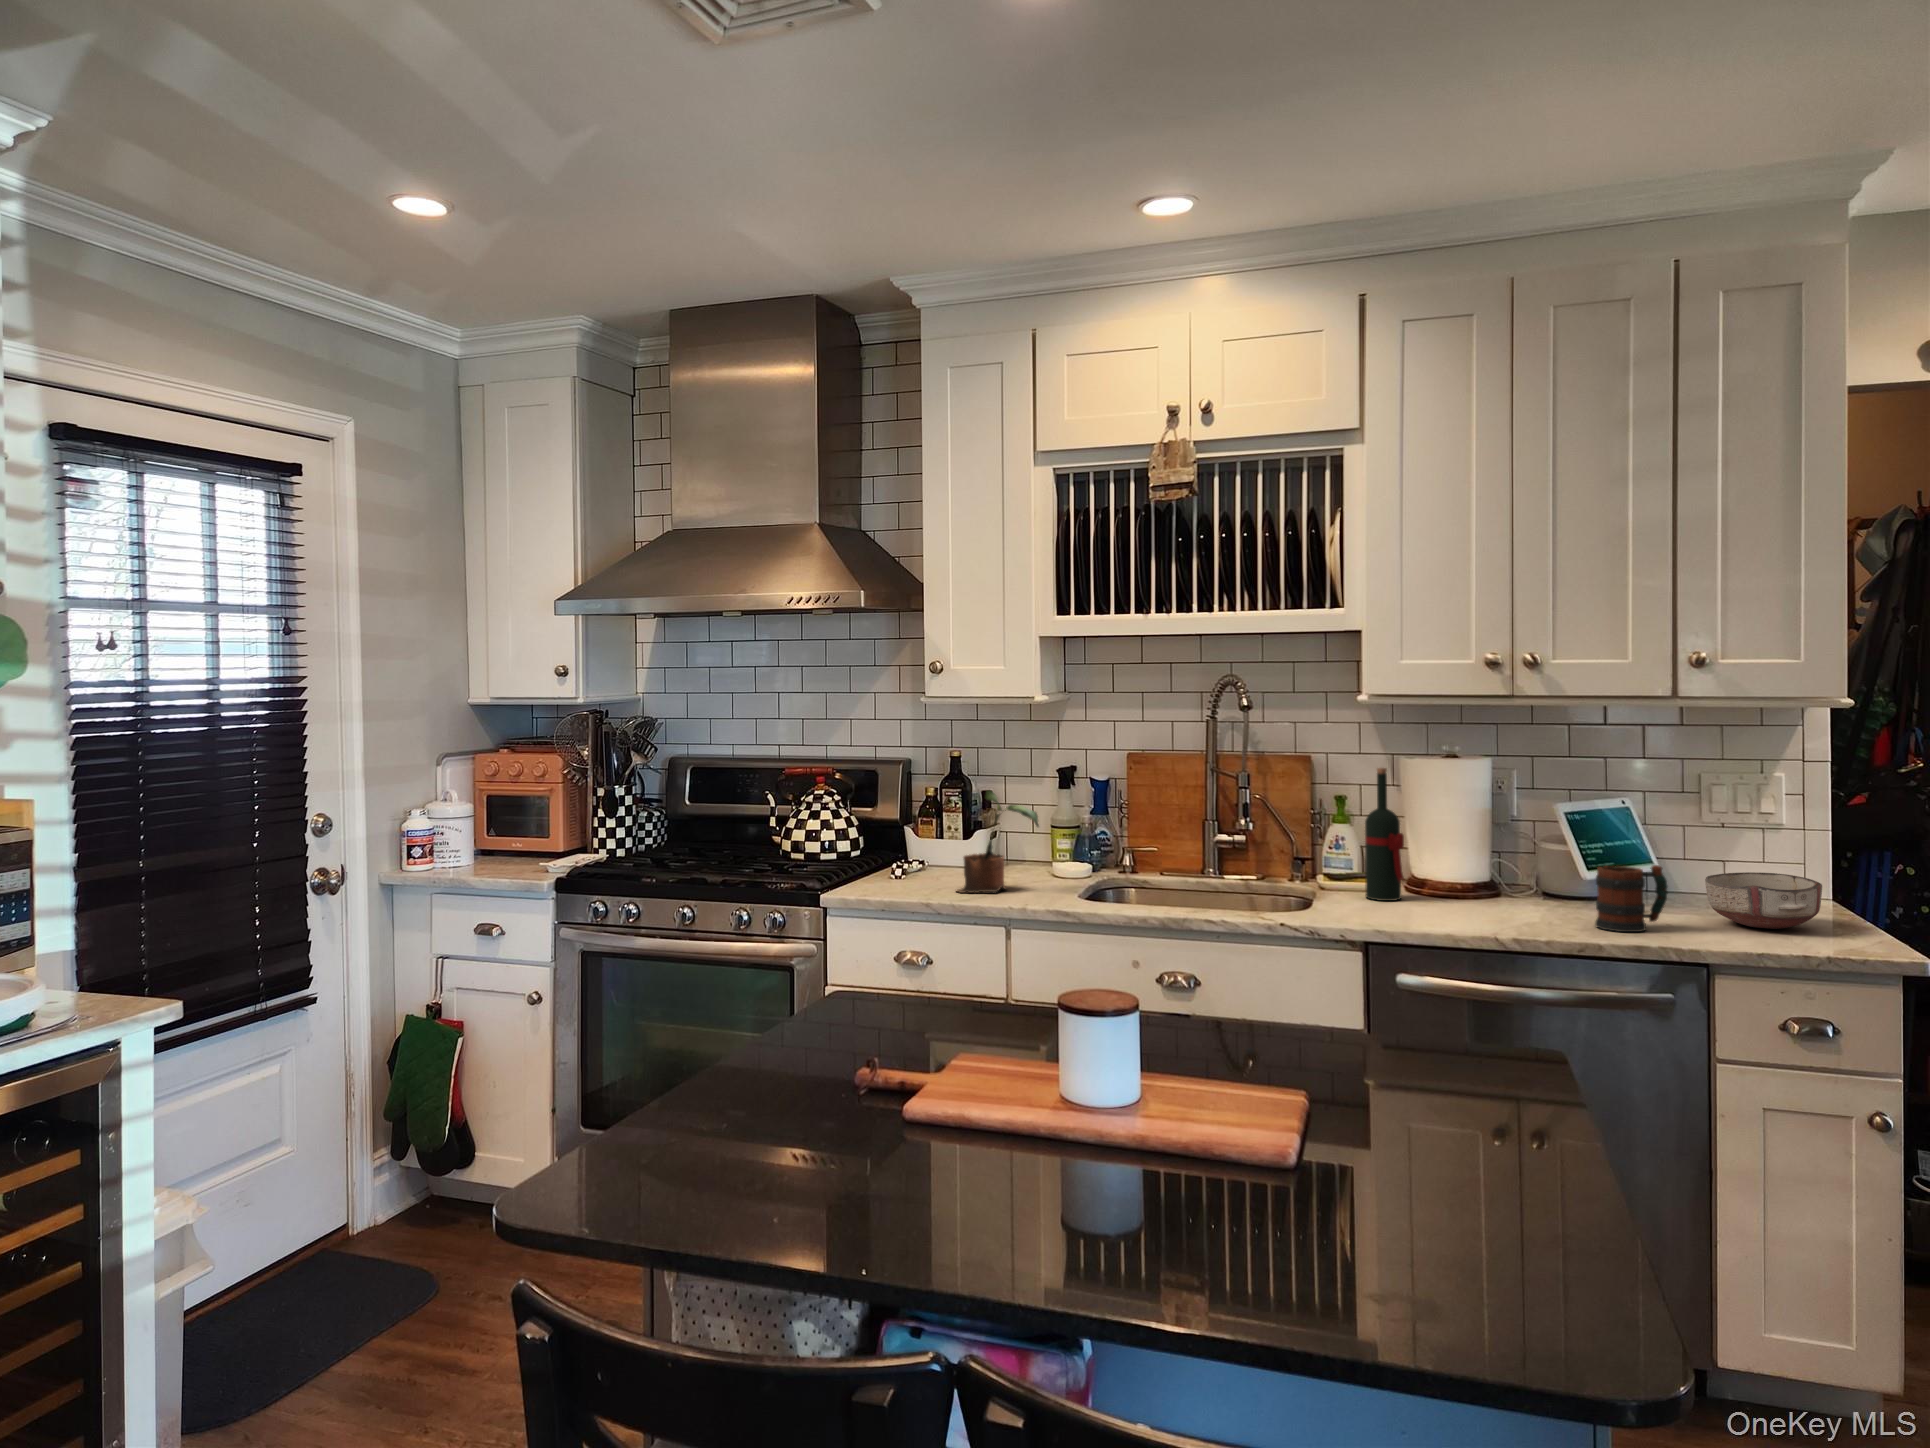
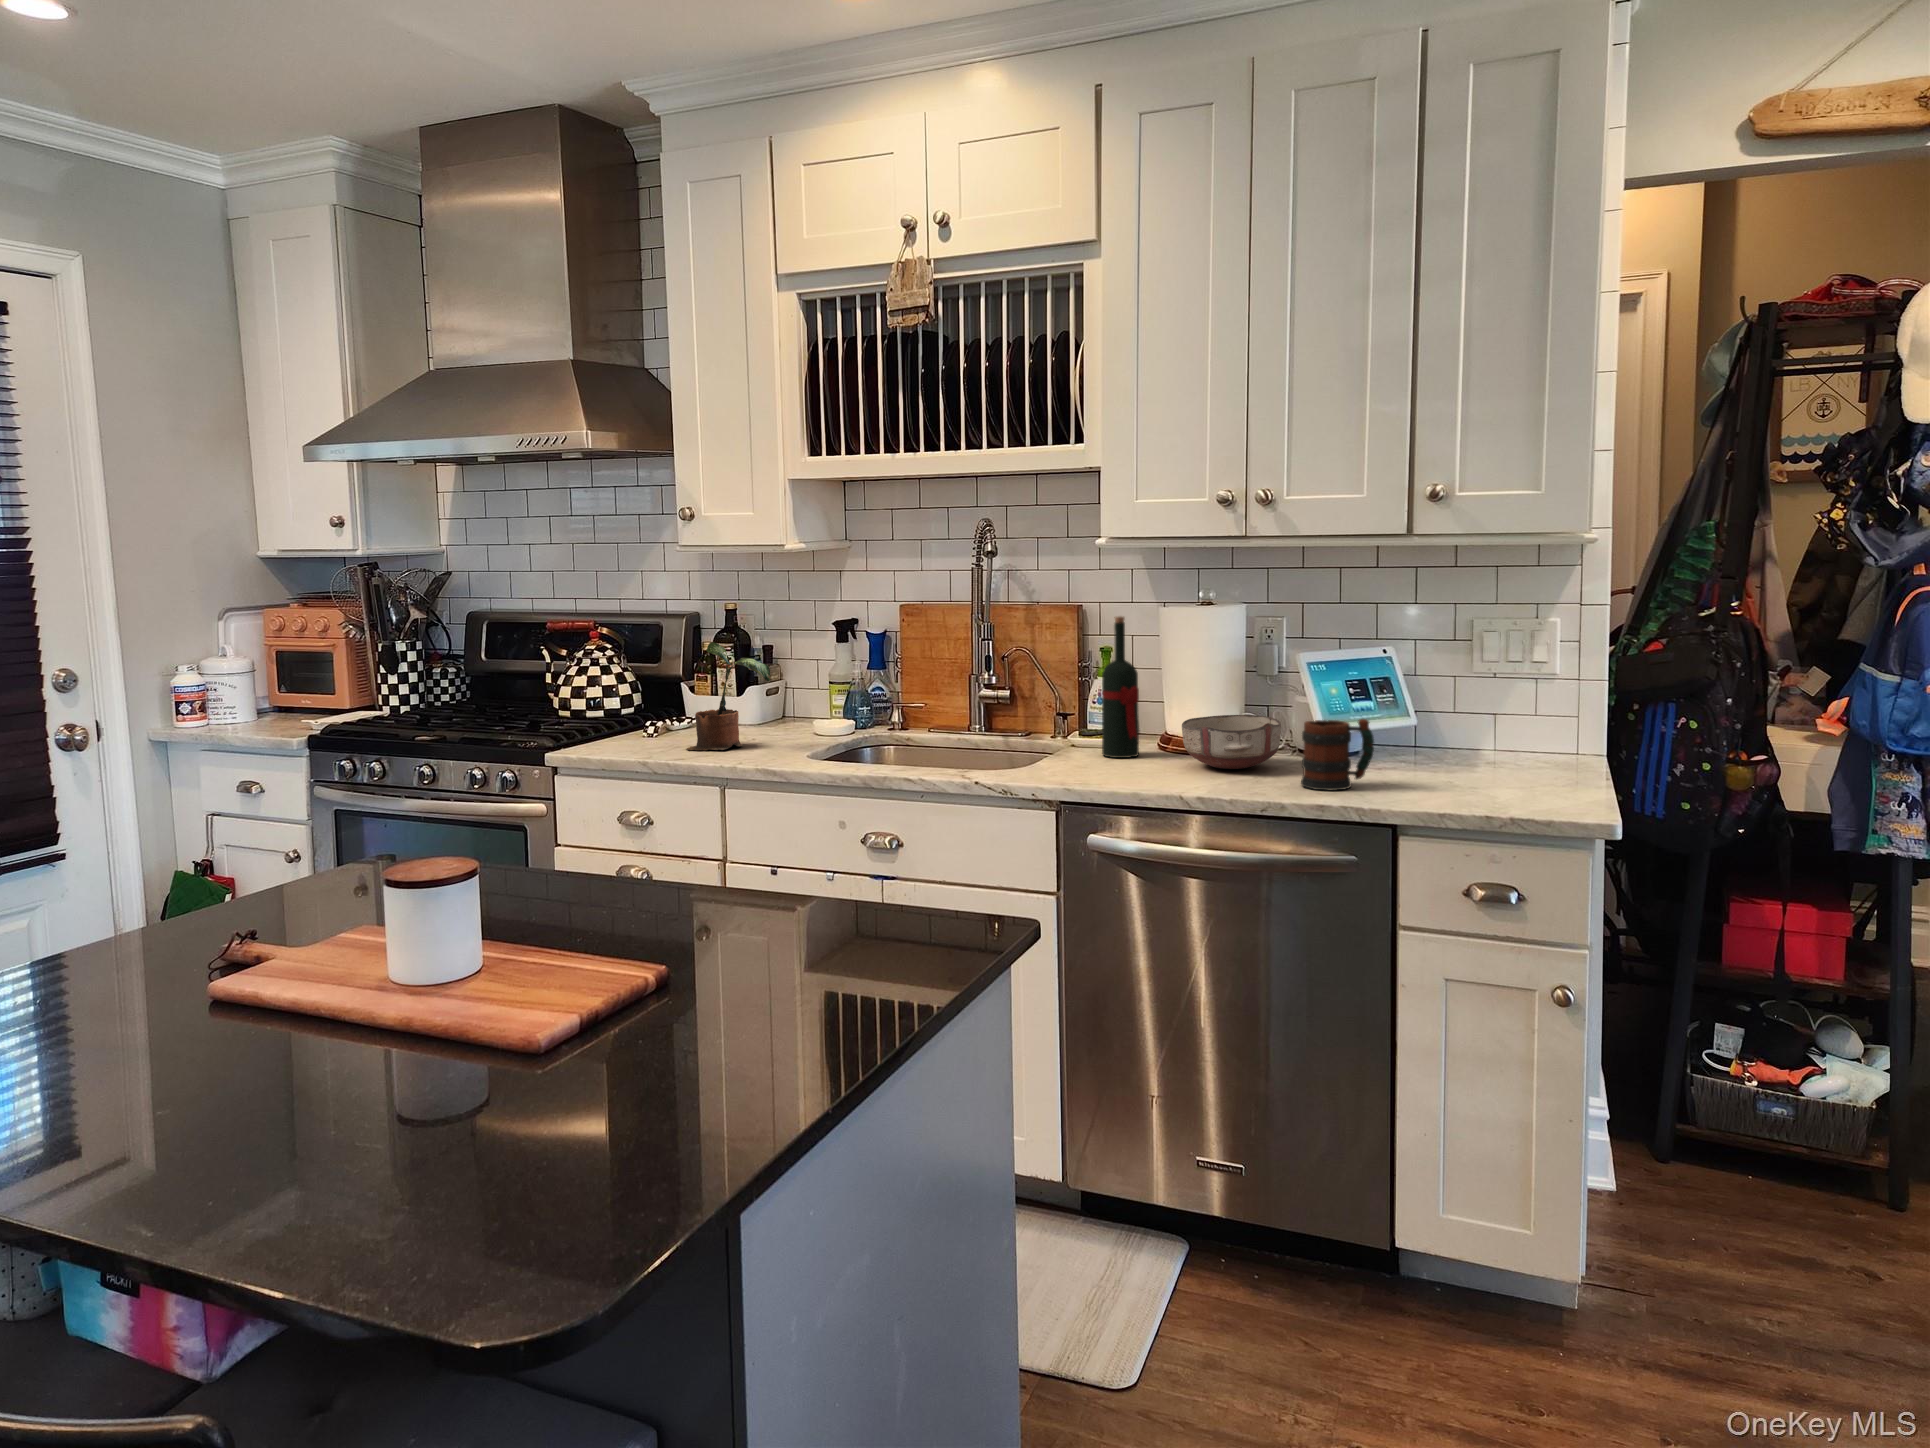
ceramic bowl: present [1705,872,1822,929] -> present [1182,715,1281,769]

